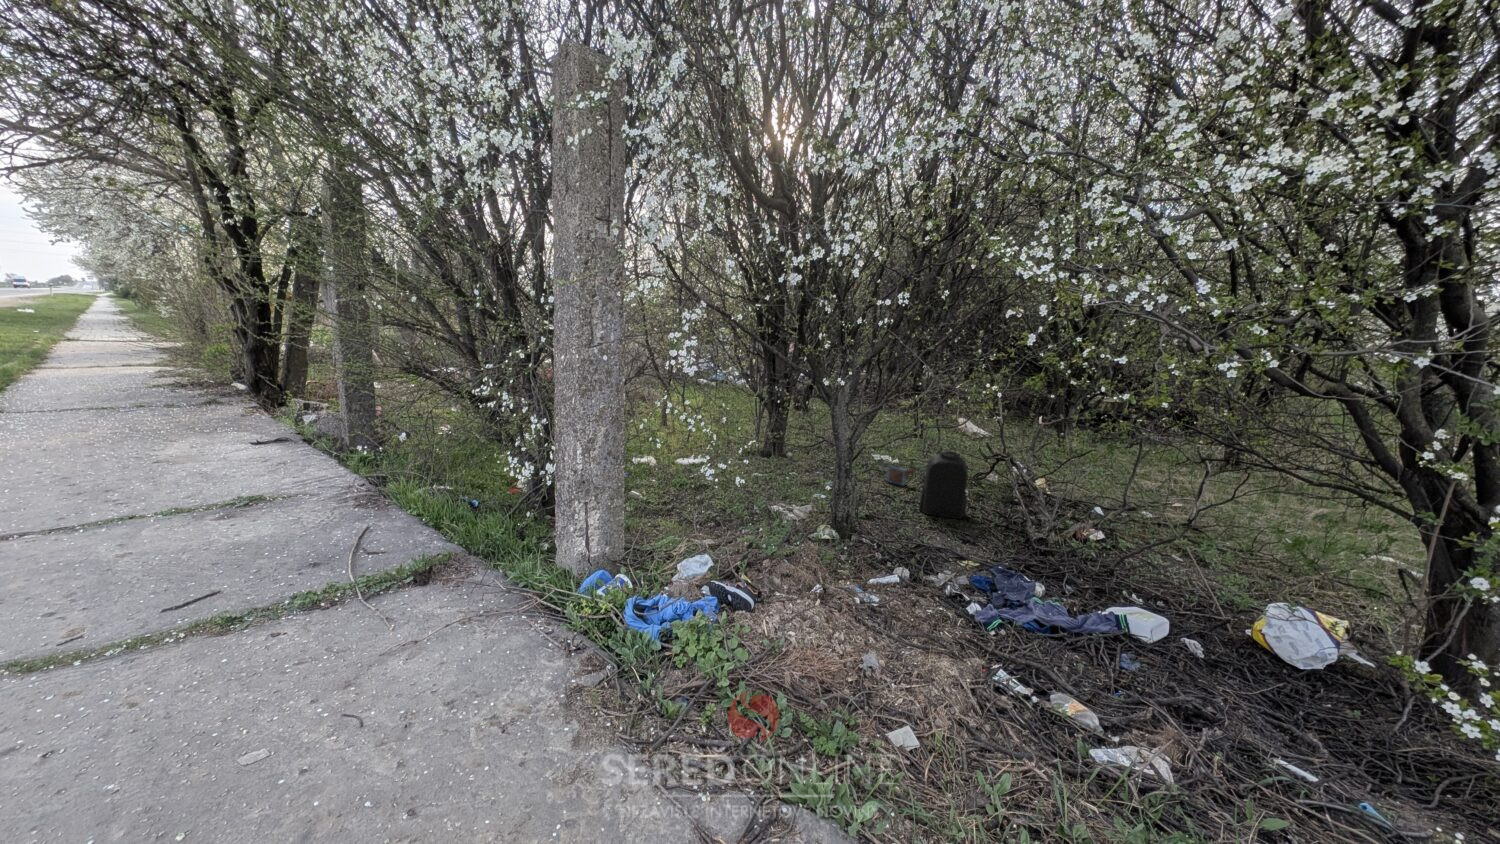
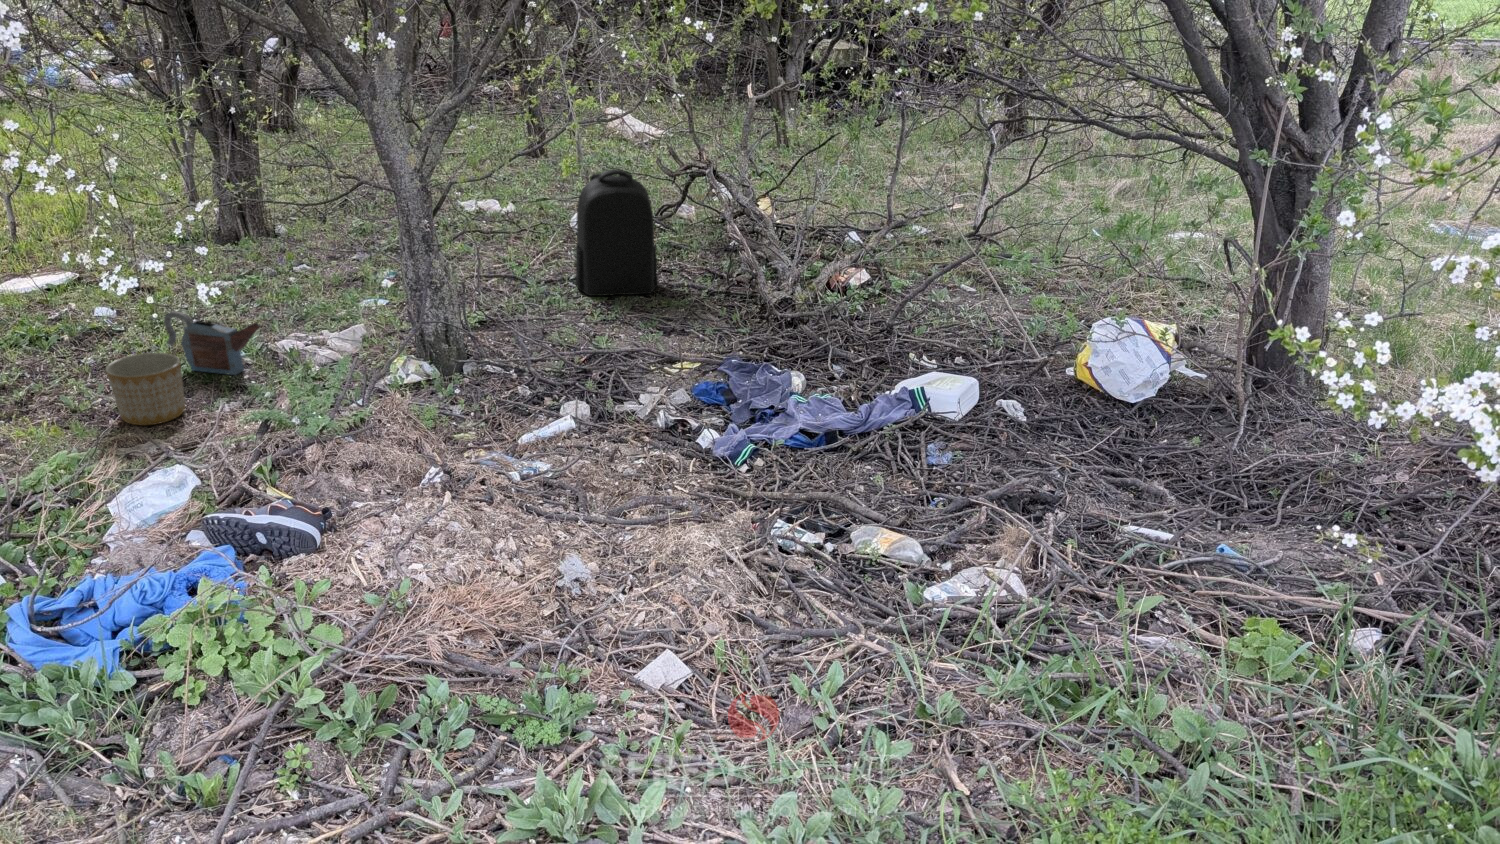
watering can: present [882,460,917,485] -> present [164,311,261,375]
planter: none [696,502,725,534] -> present [106,353,185,425]

